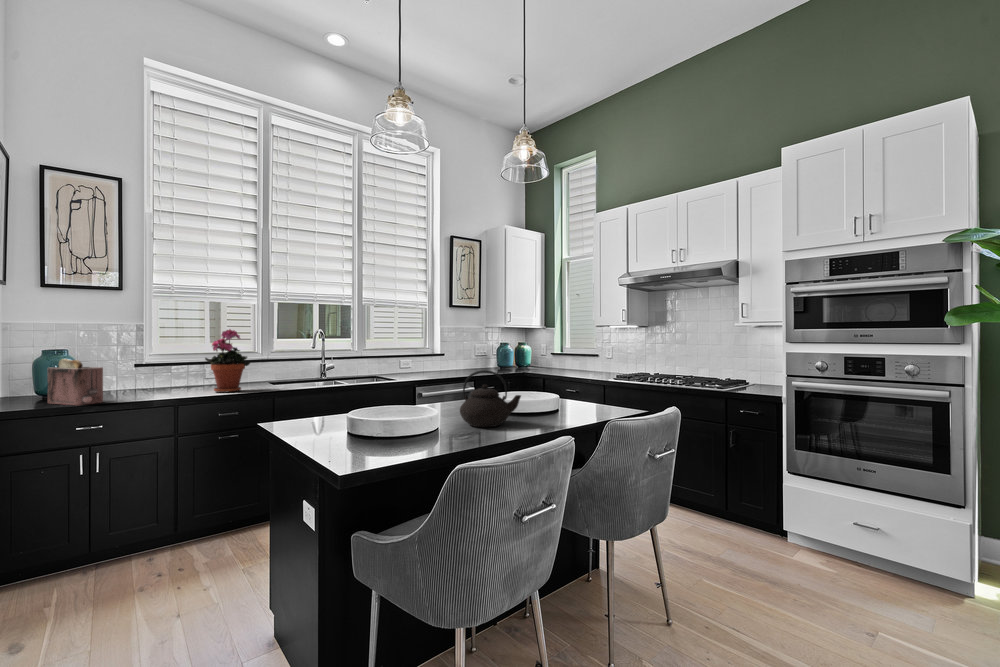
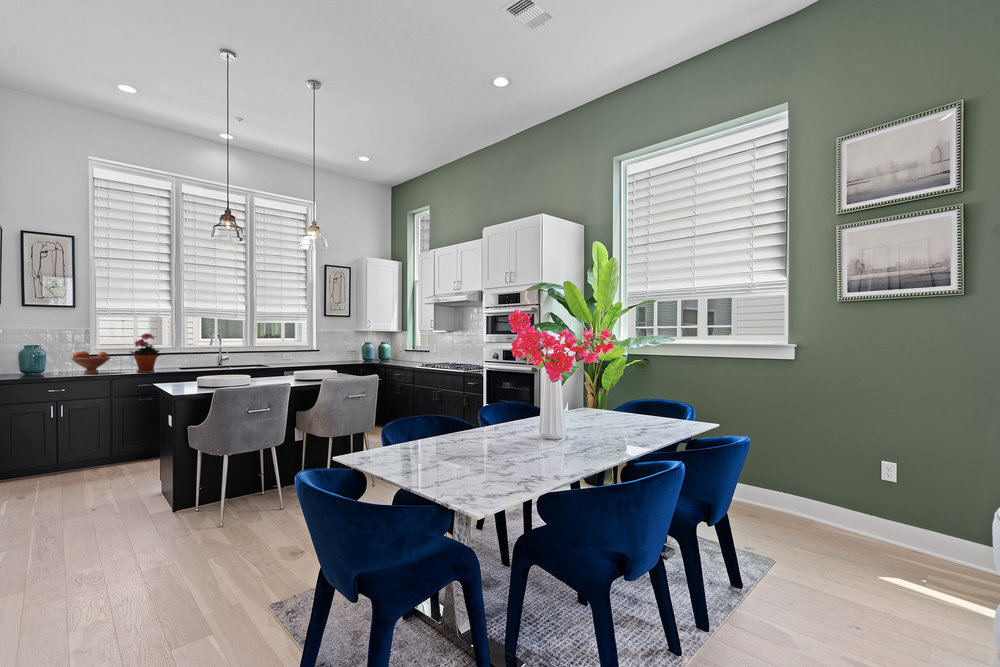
fruit bowl: none [116,357,175,394] -> present [71,351,111,374]
toaster: present [48,359,103,405] -> none [28,352,63,378]
teapot: present [460,370,521,427] -> none [254,354,287,383]

